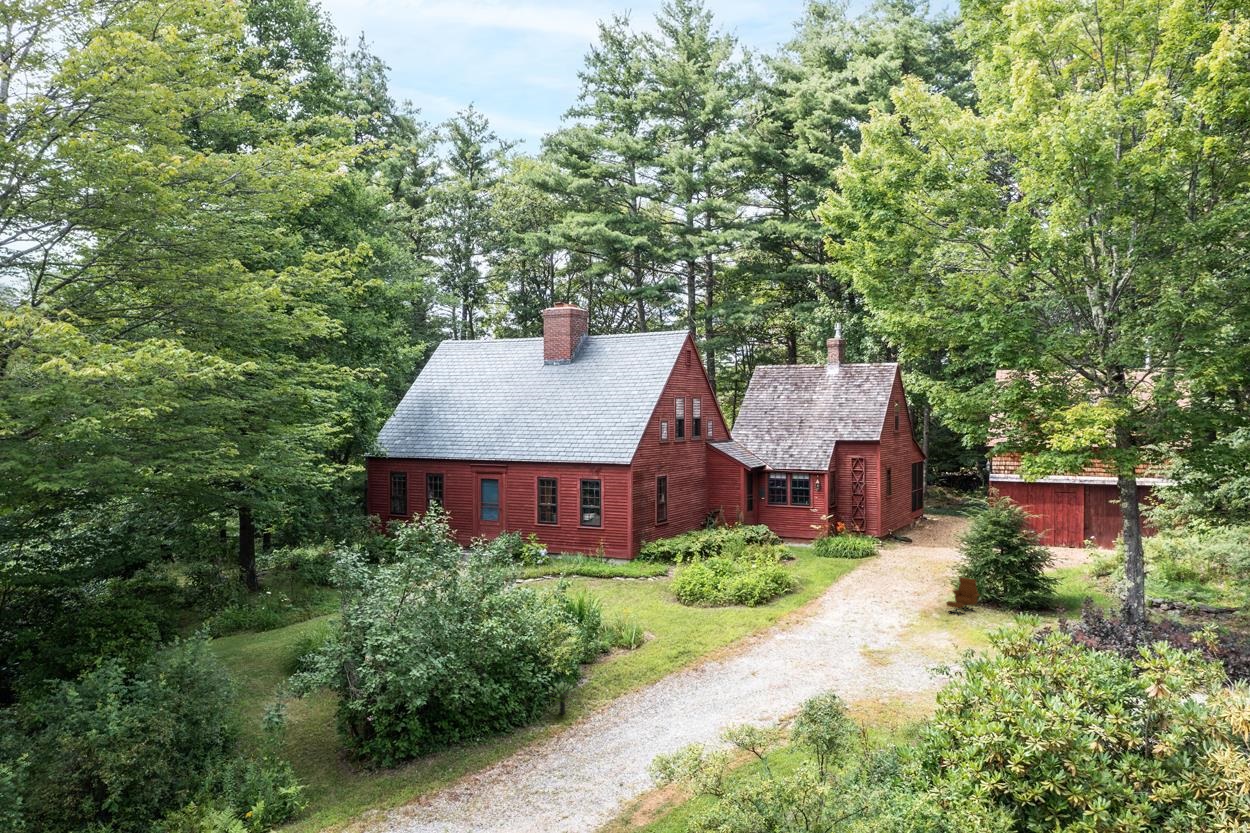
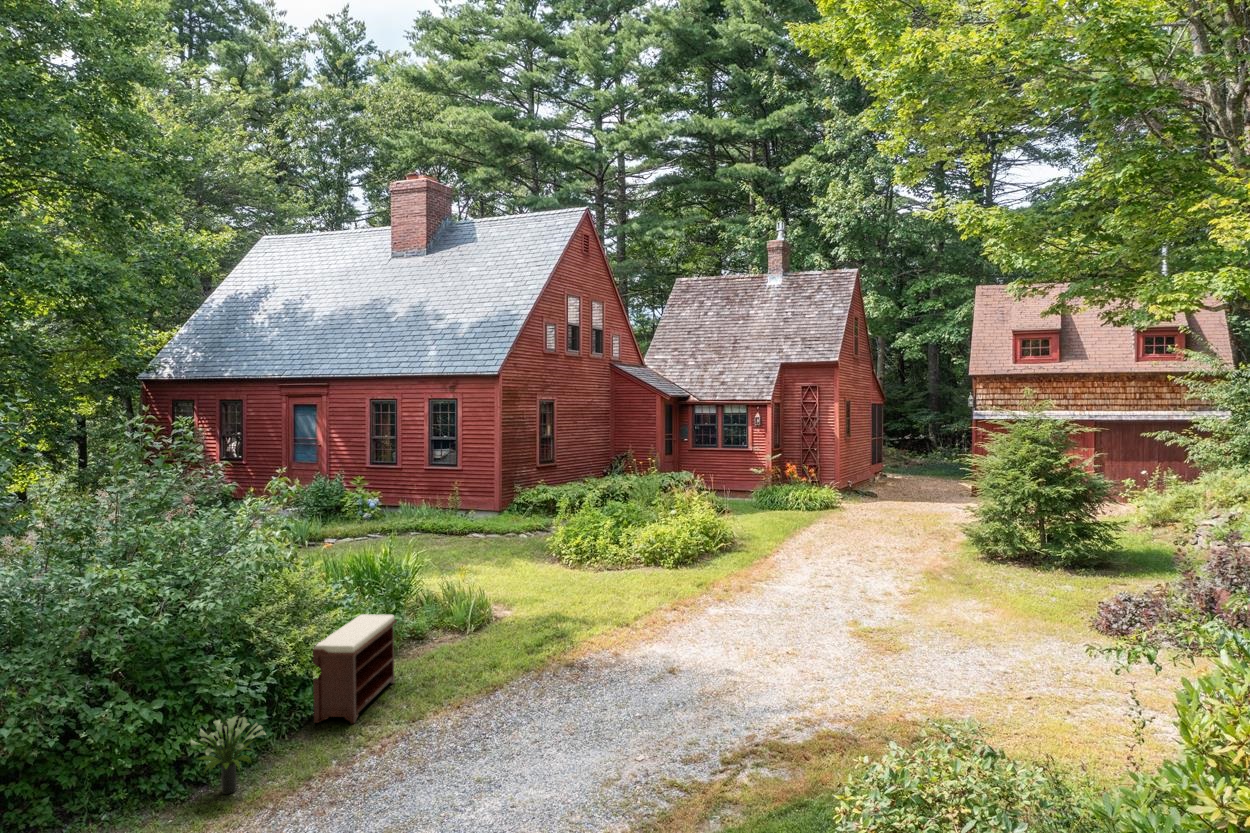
lounge chair: present [946,577,980,614] -> none [967,518,1016,575]
bench: none [580,636,611,689] -> present [313,614,397,724]

